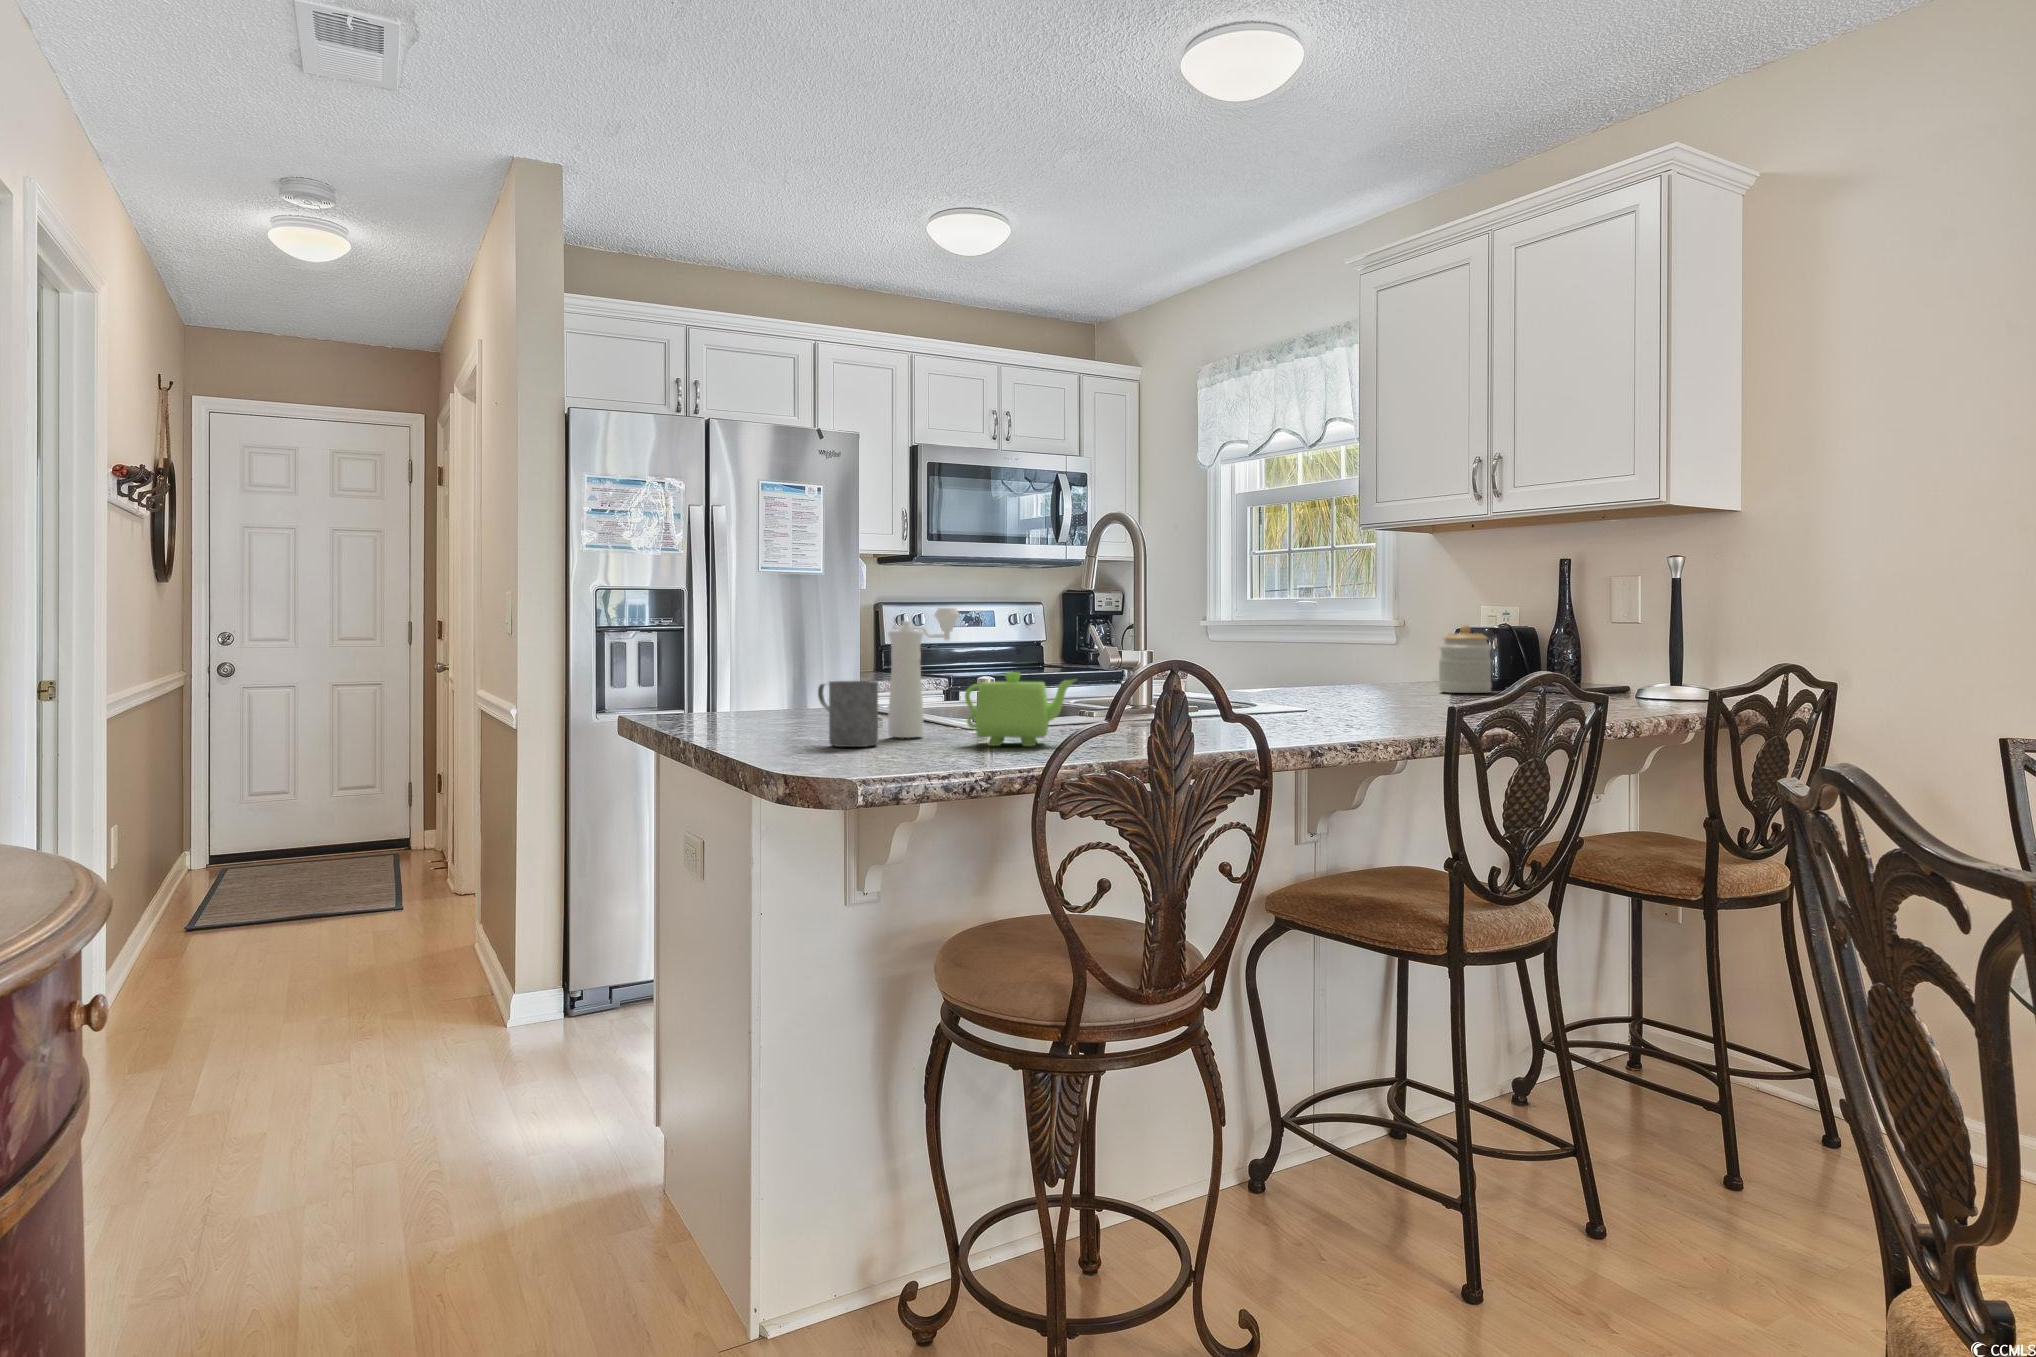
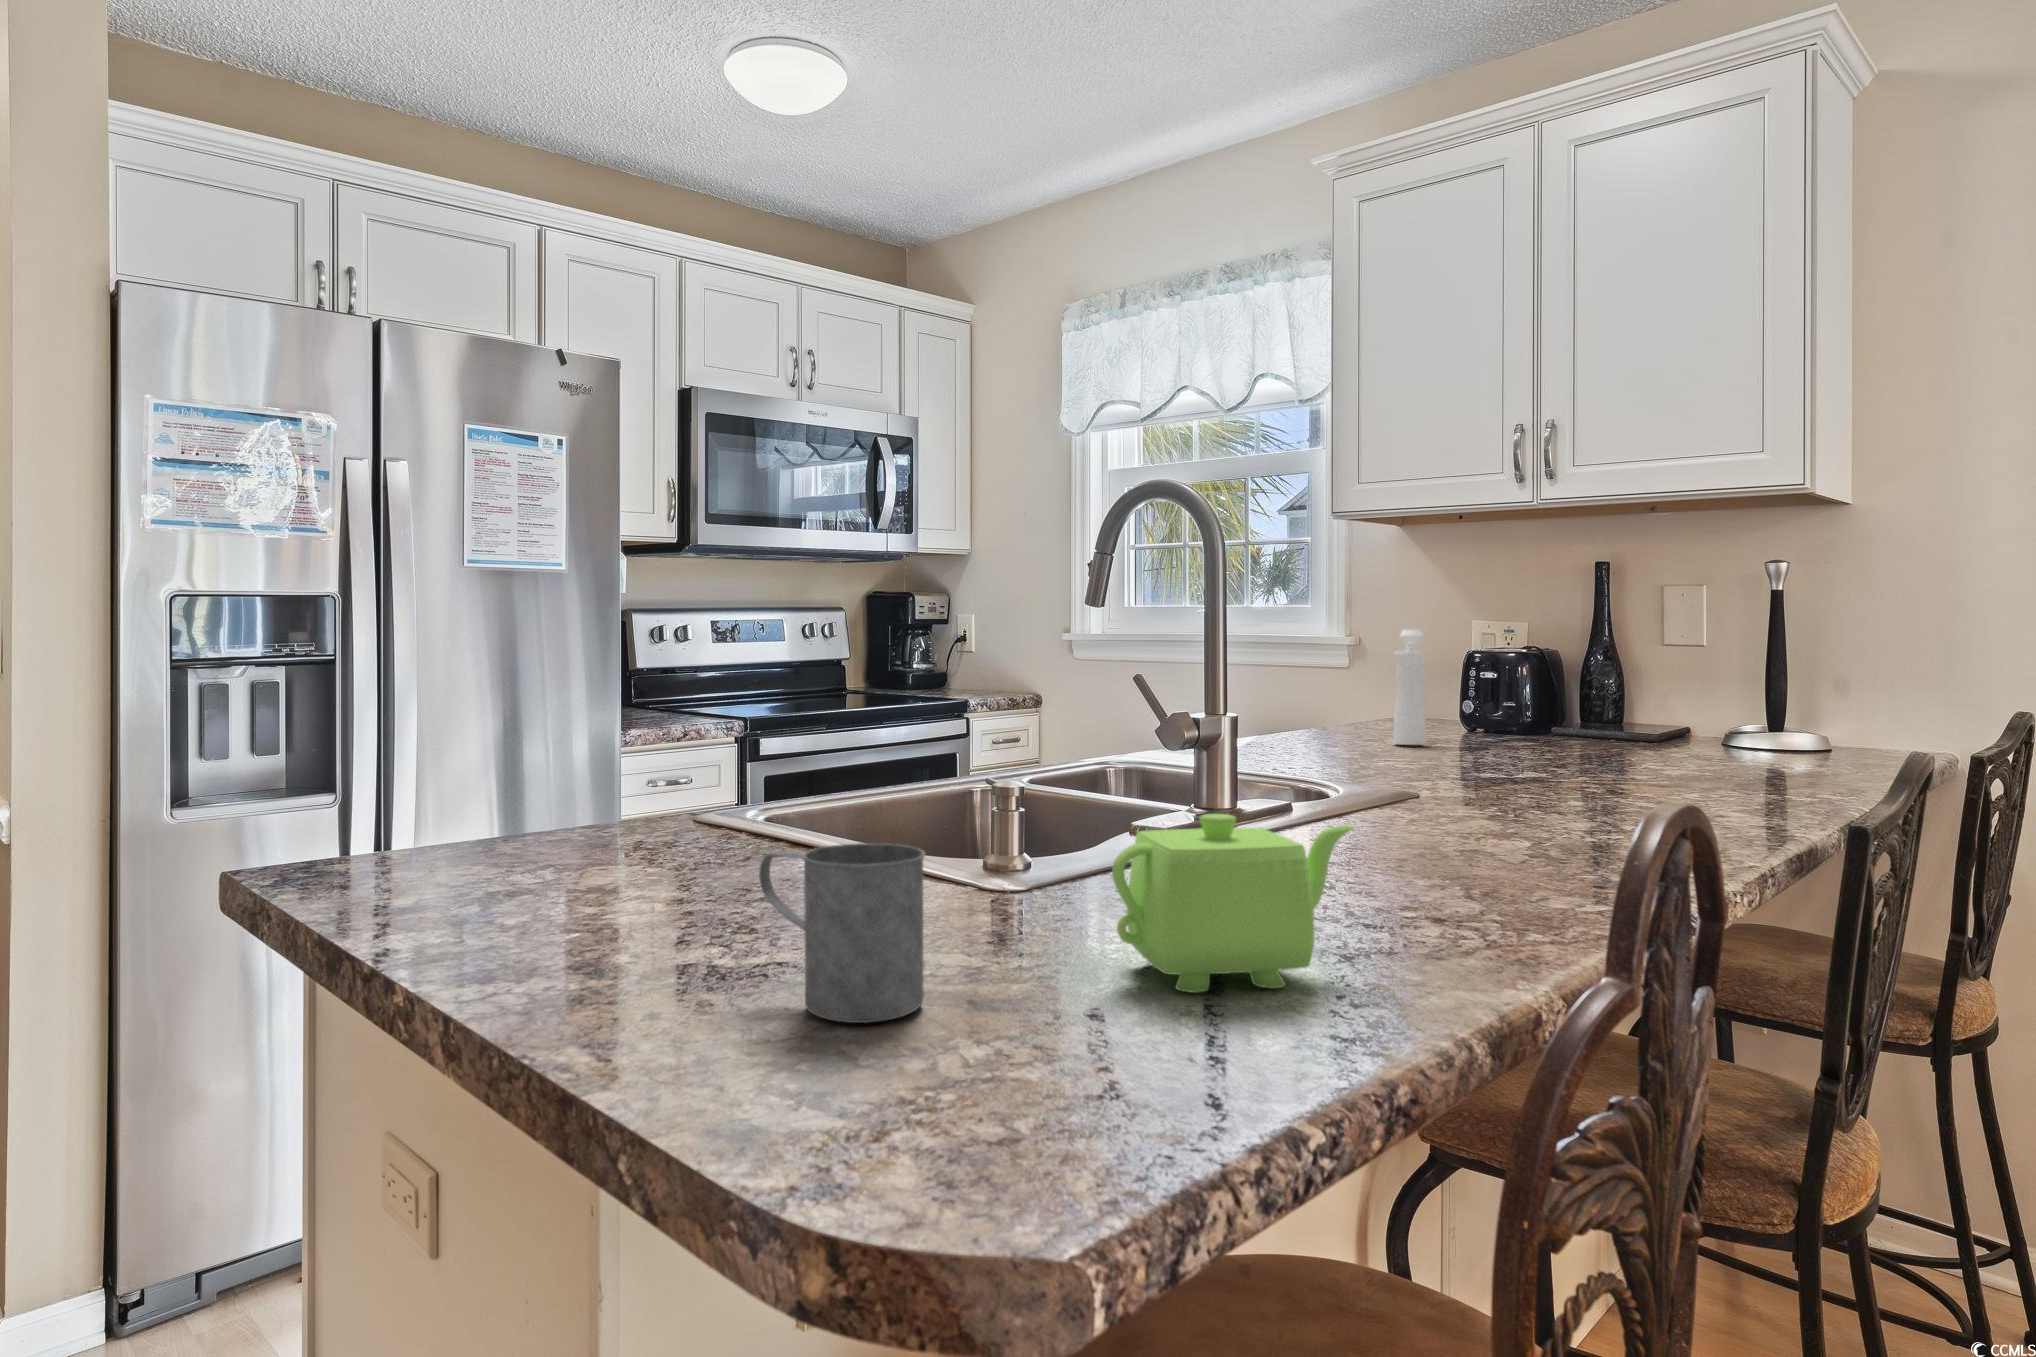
pepper mill: present [888,608,960,738] -> present [1393,630,1426,745]
jar: present [1439,625,1492,693] -> none [1493,653,1567,748]

